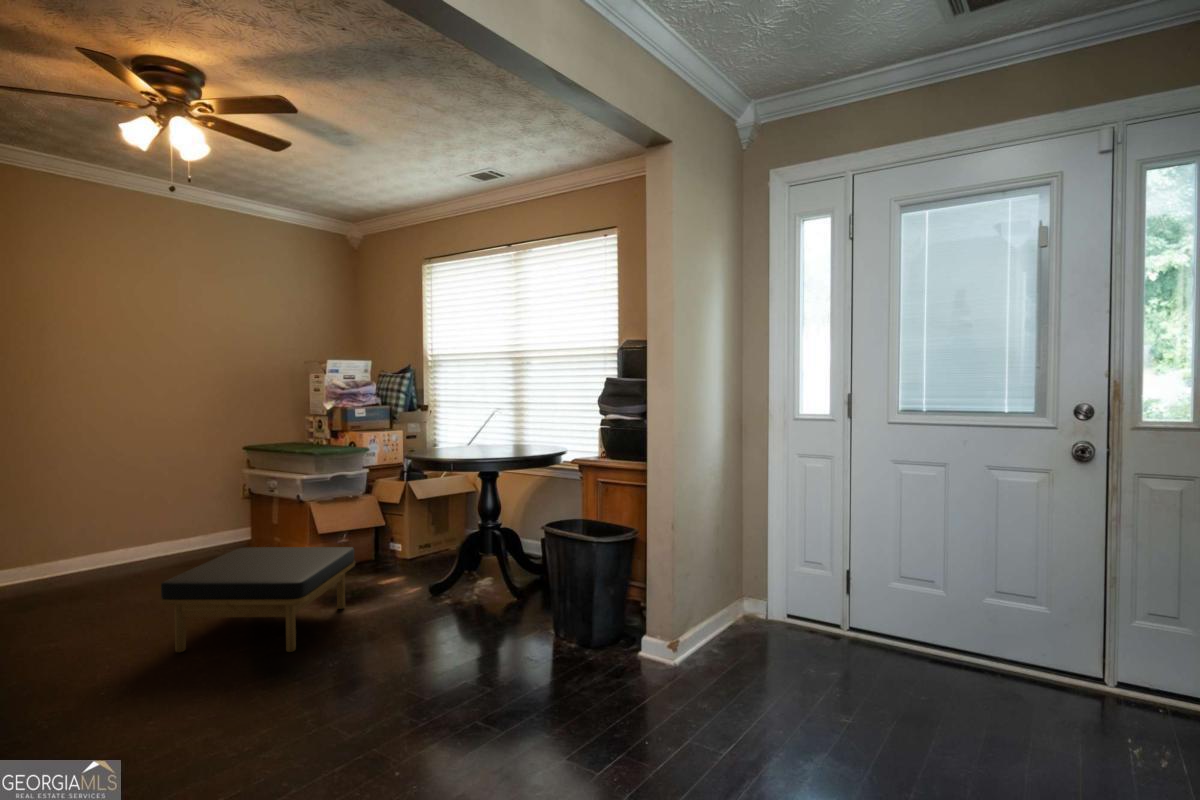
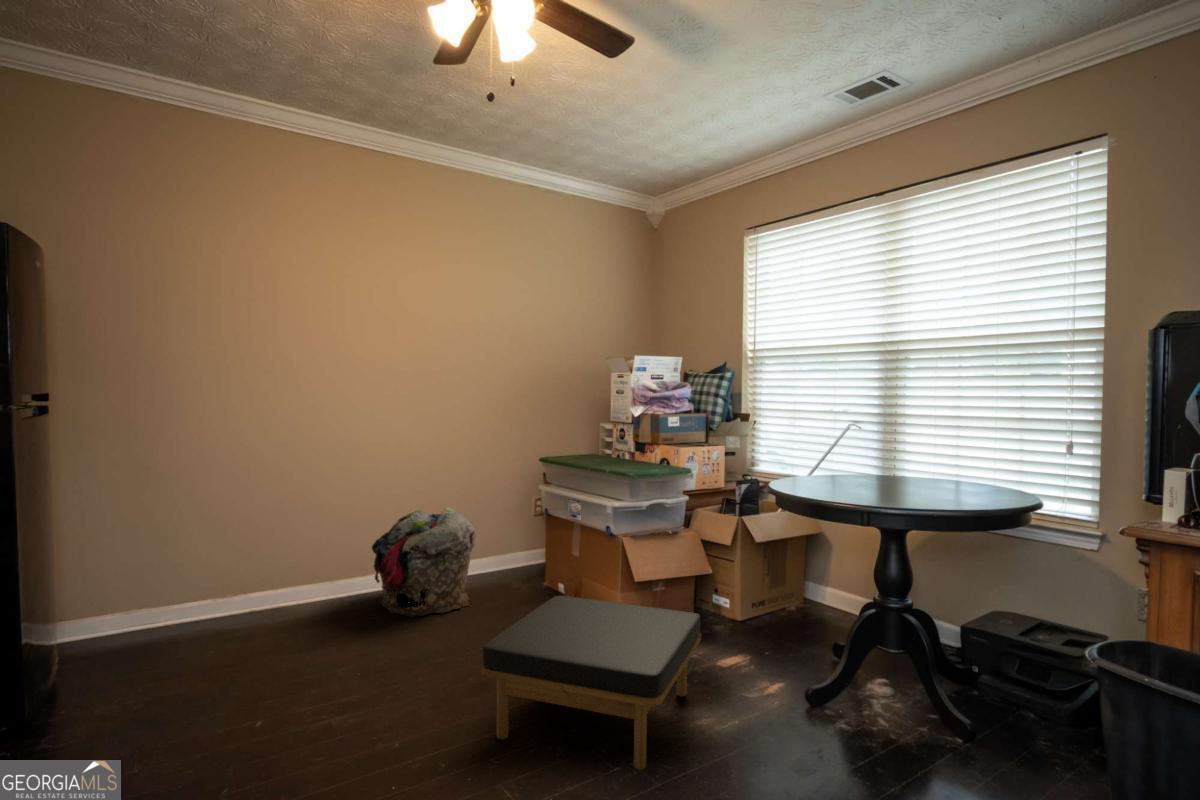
laundry basket: none [64,492,179,588] -> present [372,508,476,617]

